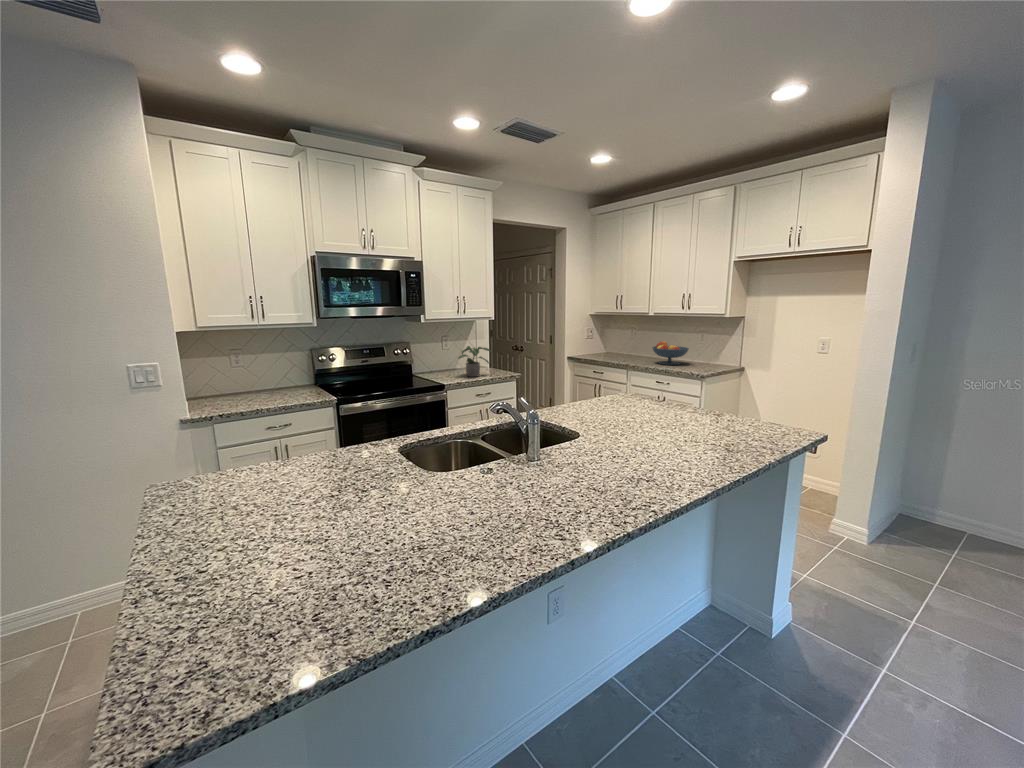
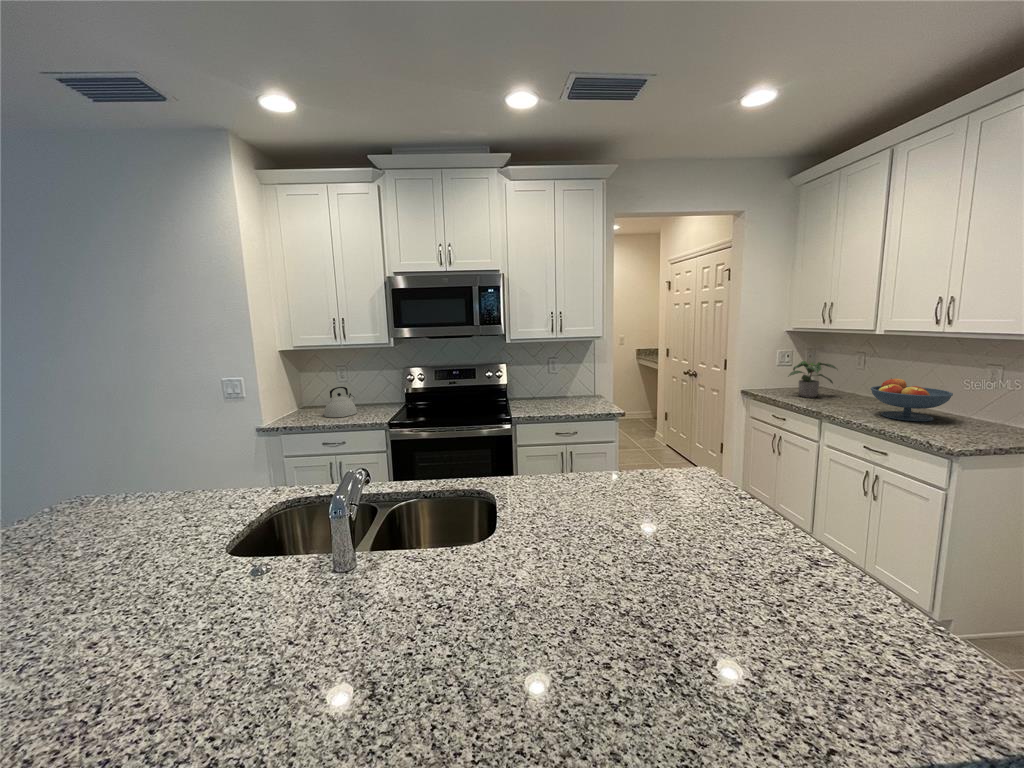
potted plant: present [458,346,491,377] -> present [789,361,837,398]
kettle: none [238,371,277,404] -> present [324,387,357,417]

